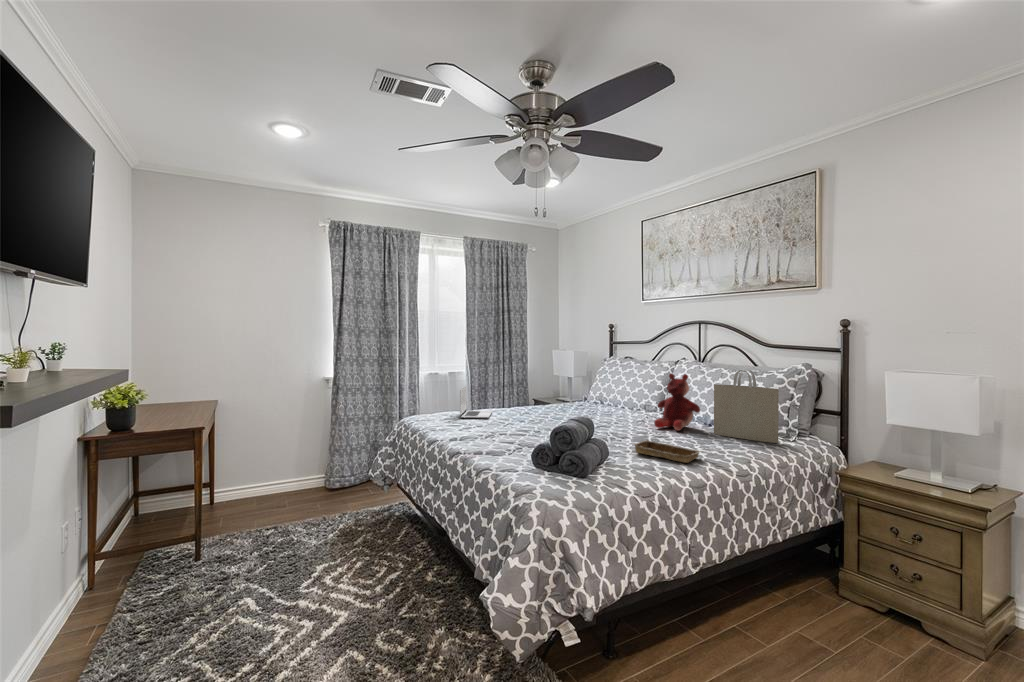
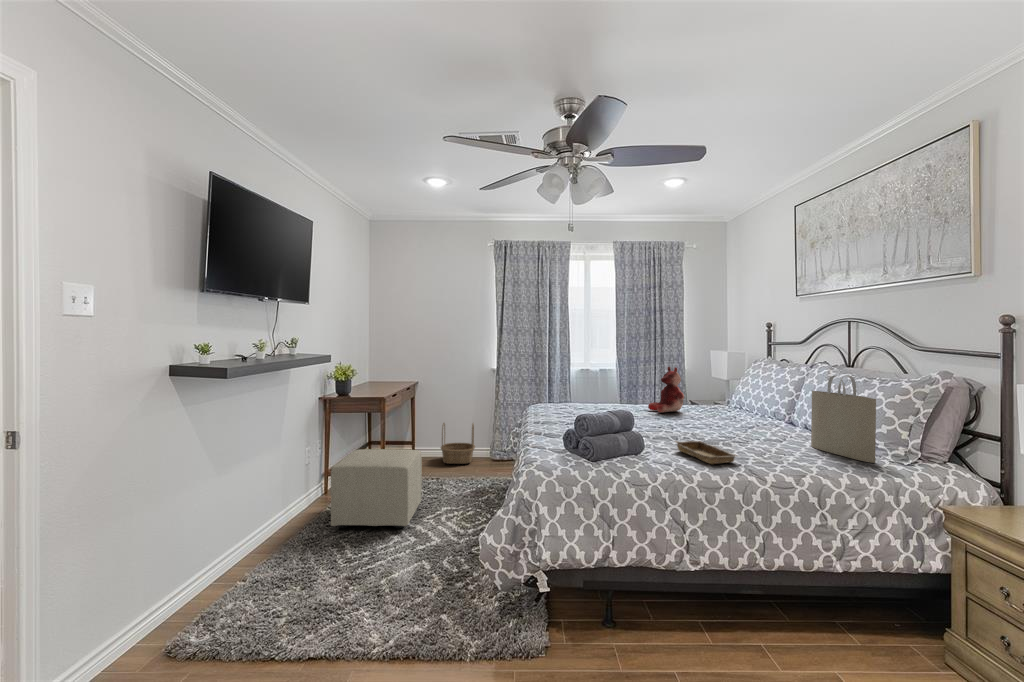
teddy bear: present [654,374,700,430] -> present [648,367,684,413]
laptop: present [460,386,492,418] -> none [574,381,611,411]
basket: none [262,446,311,503] -> present [441,423,475,464]
ottoman: none [153,495,290,641] -> present [331,449,422,528]

